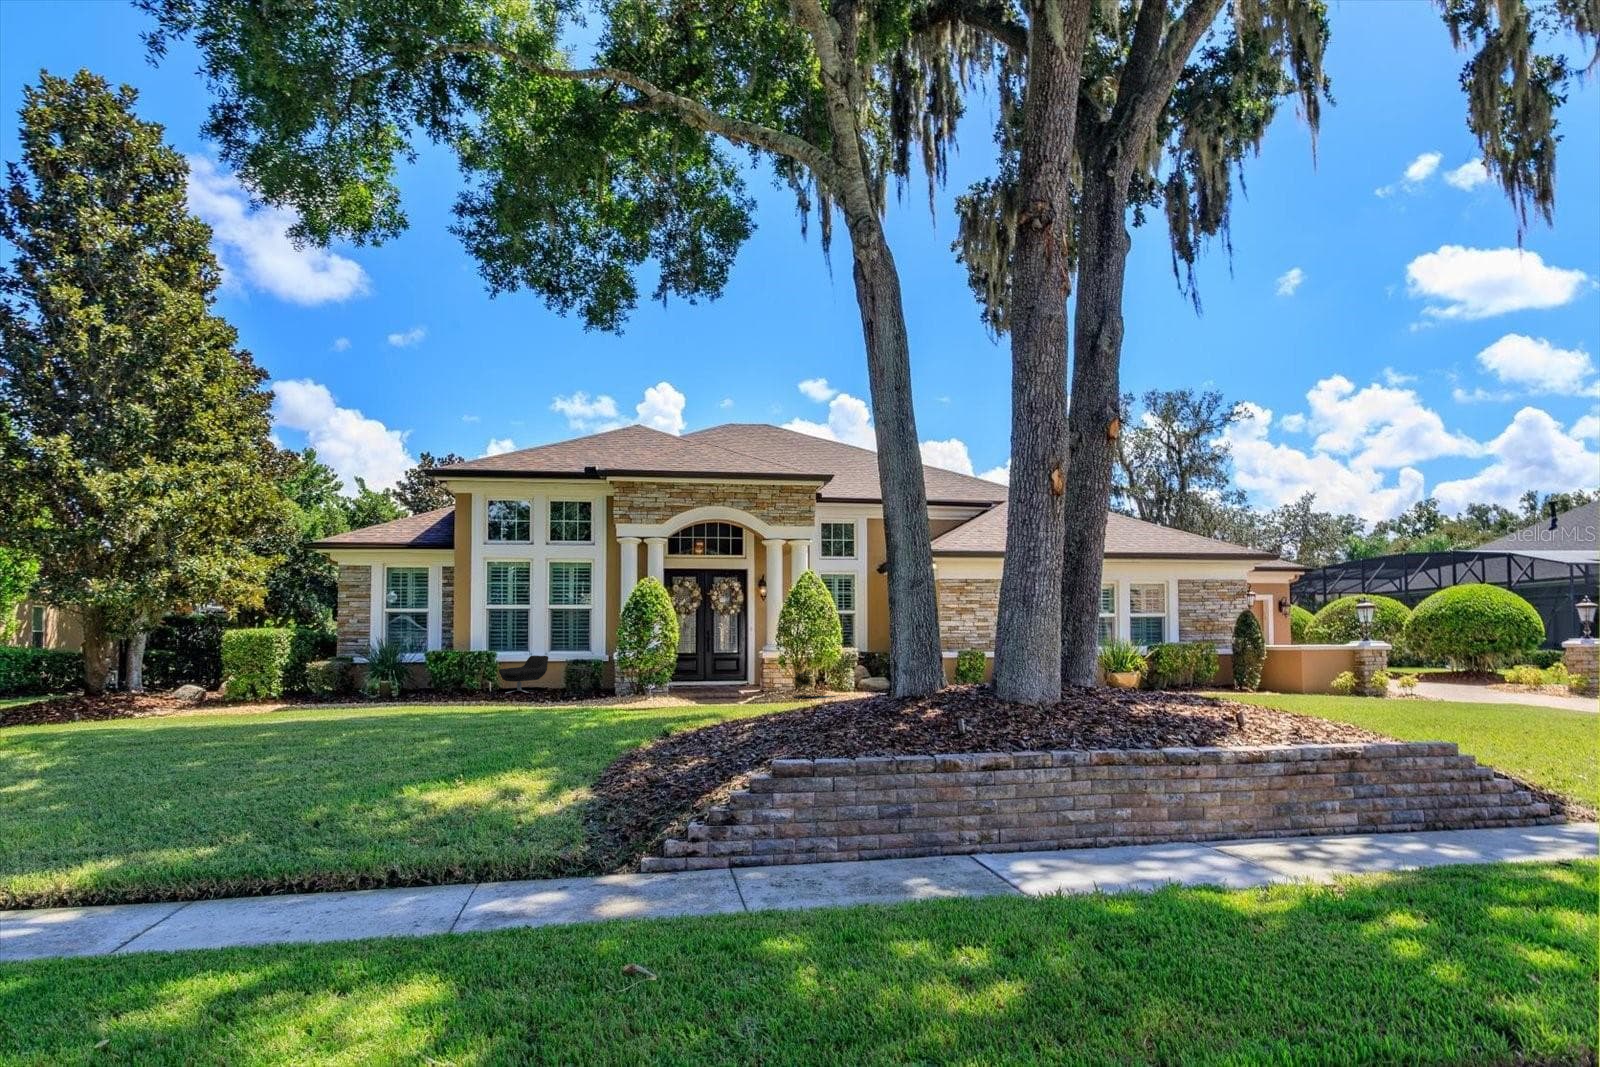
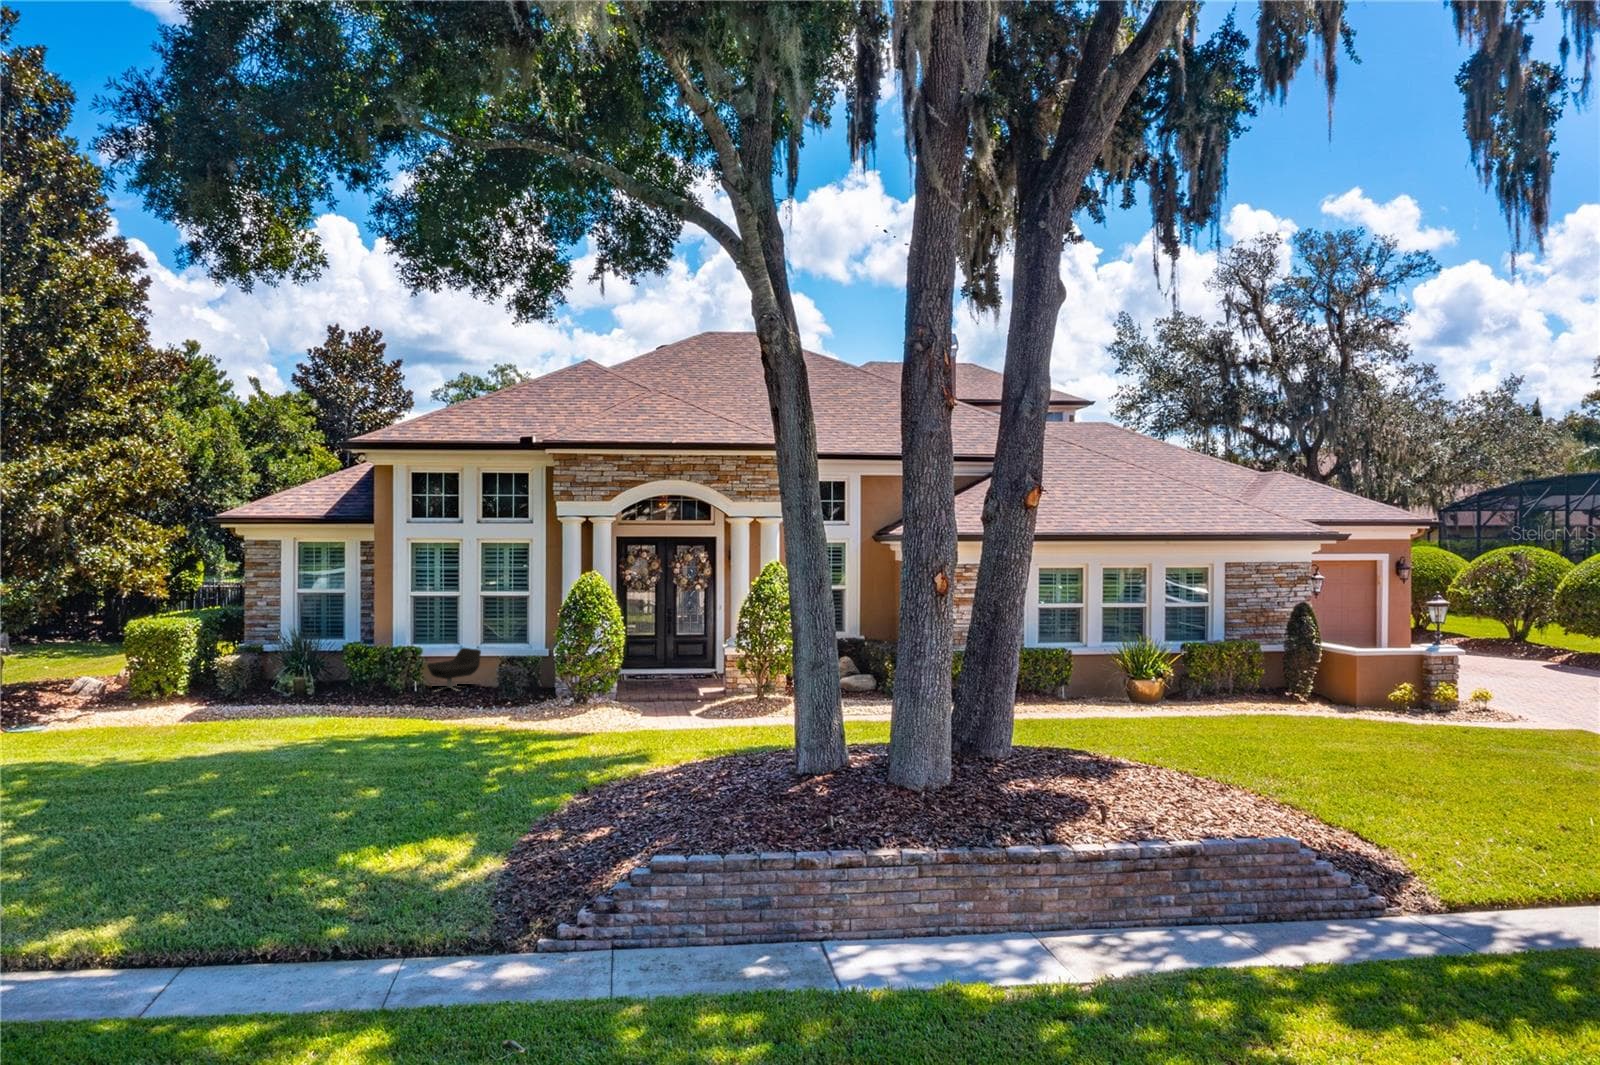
potted tree: present [794,665,813,698] -> none [742,671,767,713]

